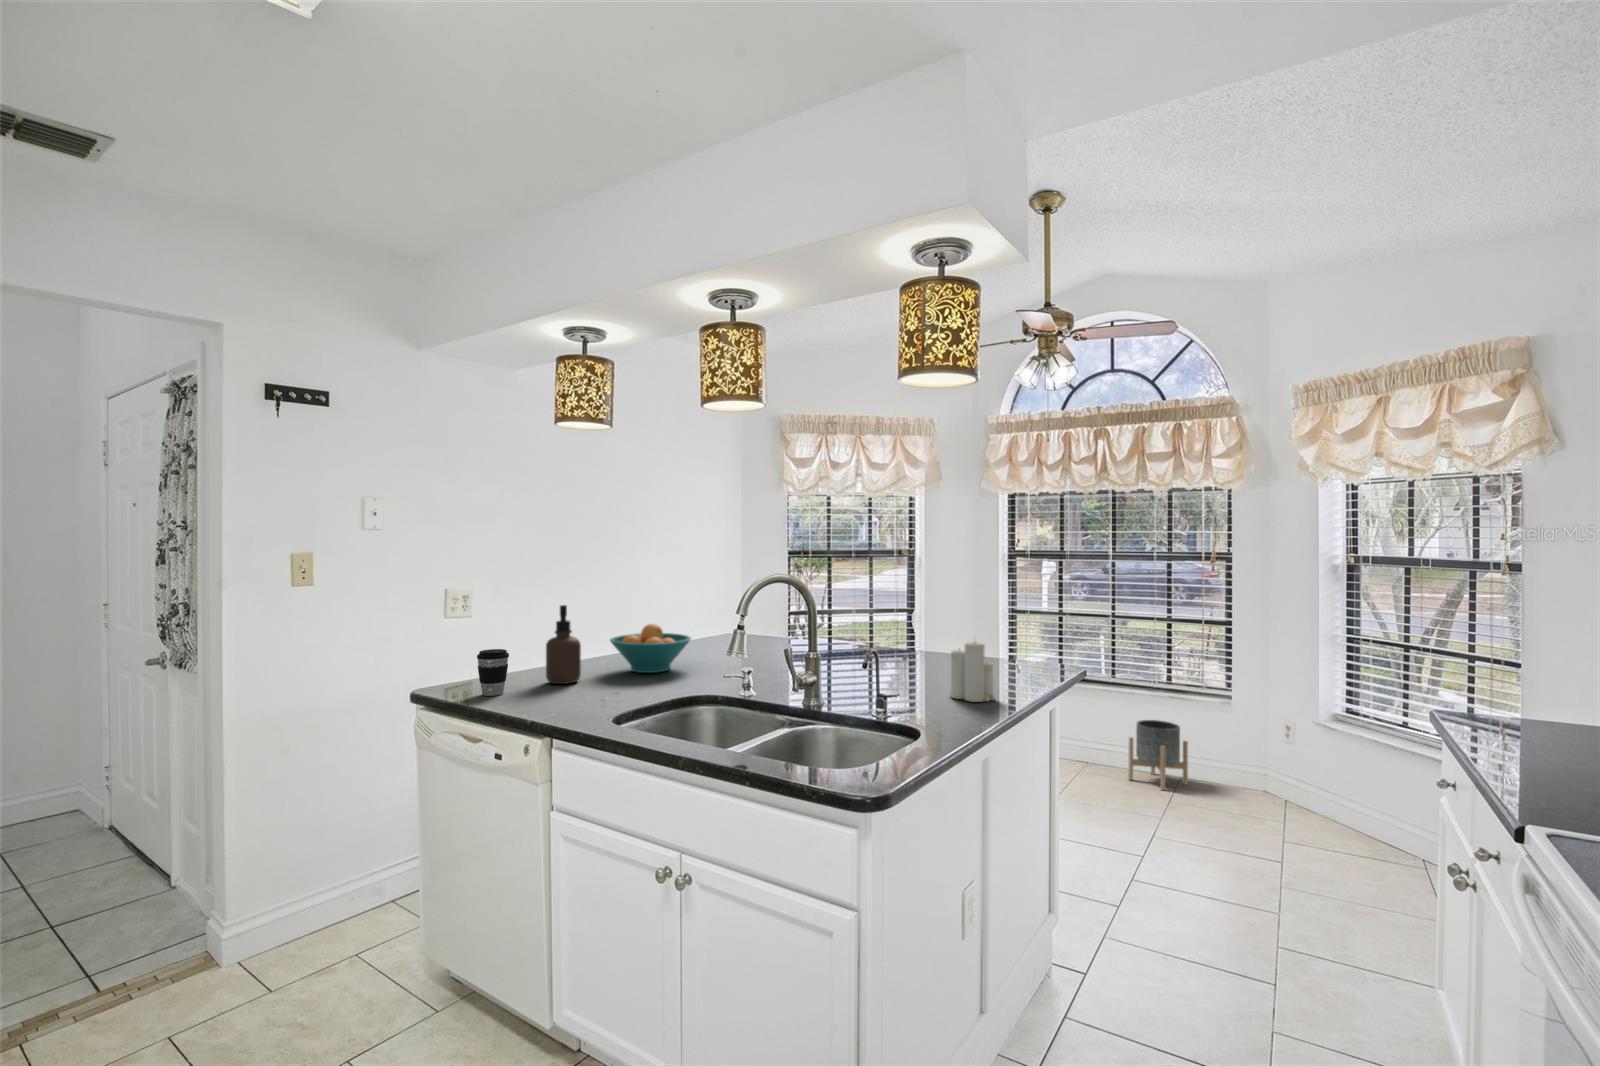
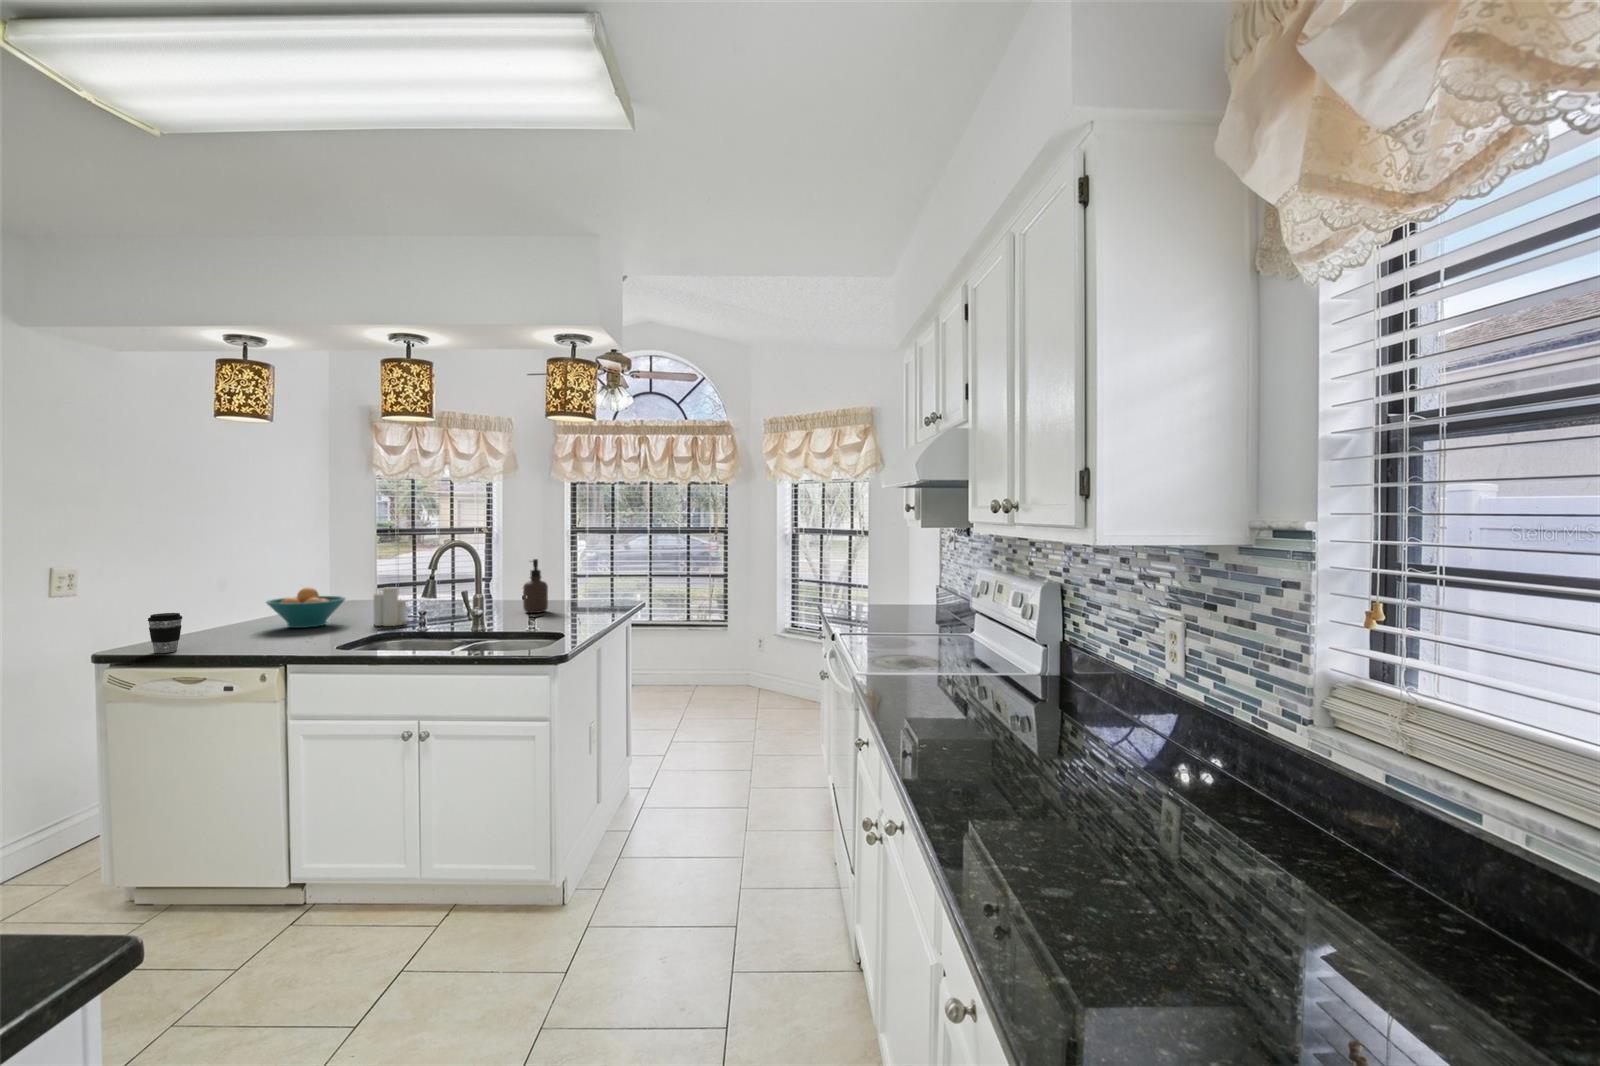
soap dispenser: present [546,605,581,684] -> present [523,559,548,613]
candle: present [950,642,995,702] -> present [374,587,406,626]
planter: present [1128,720,1188,790] -> none [664,646,702,692]

